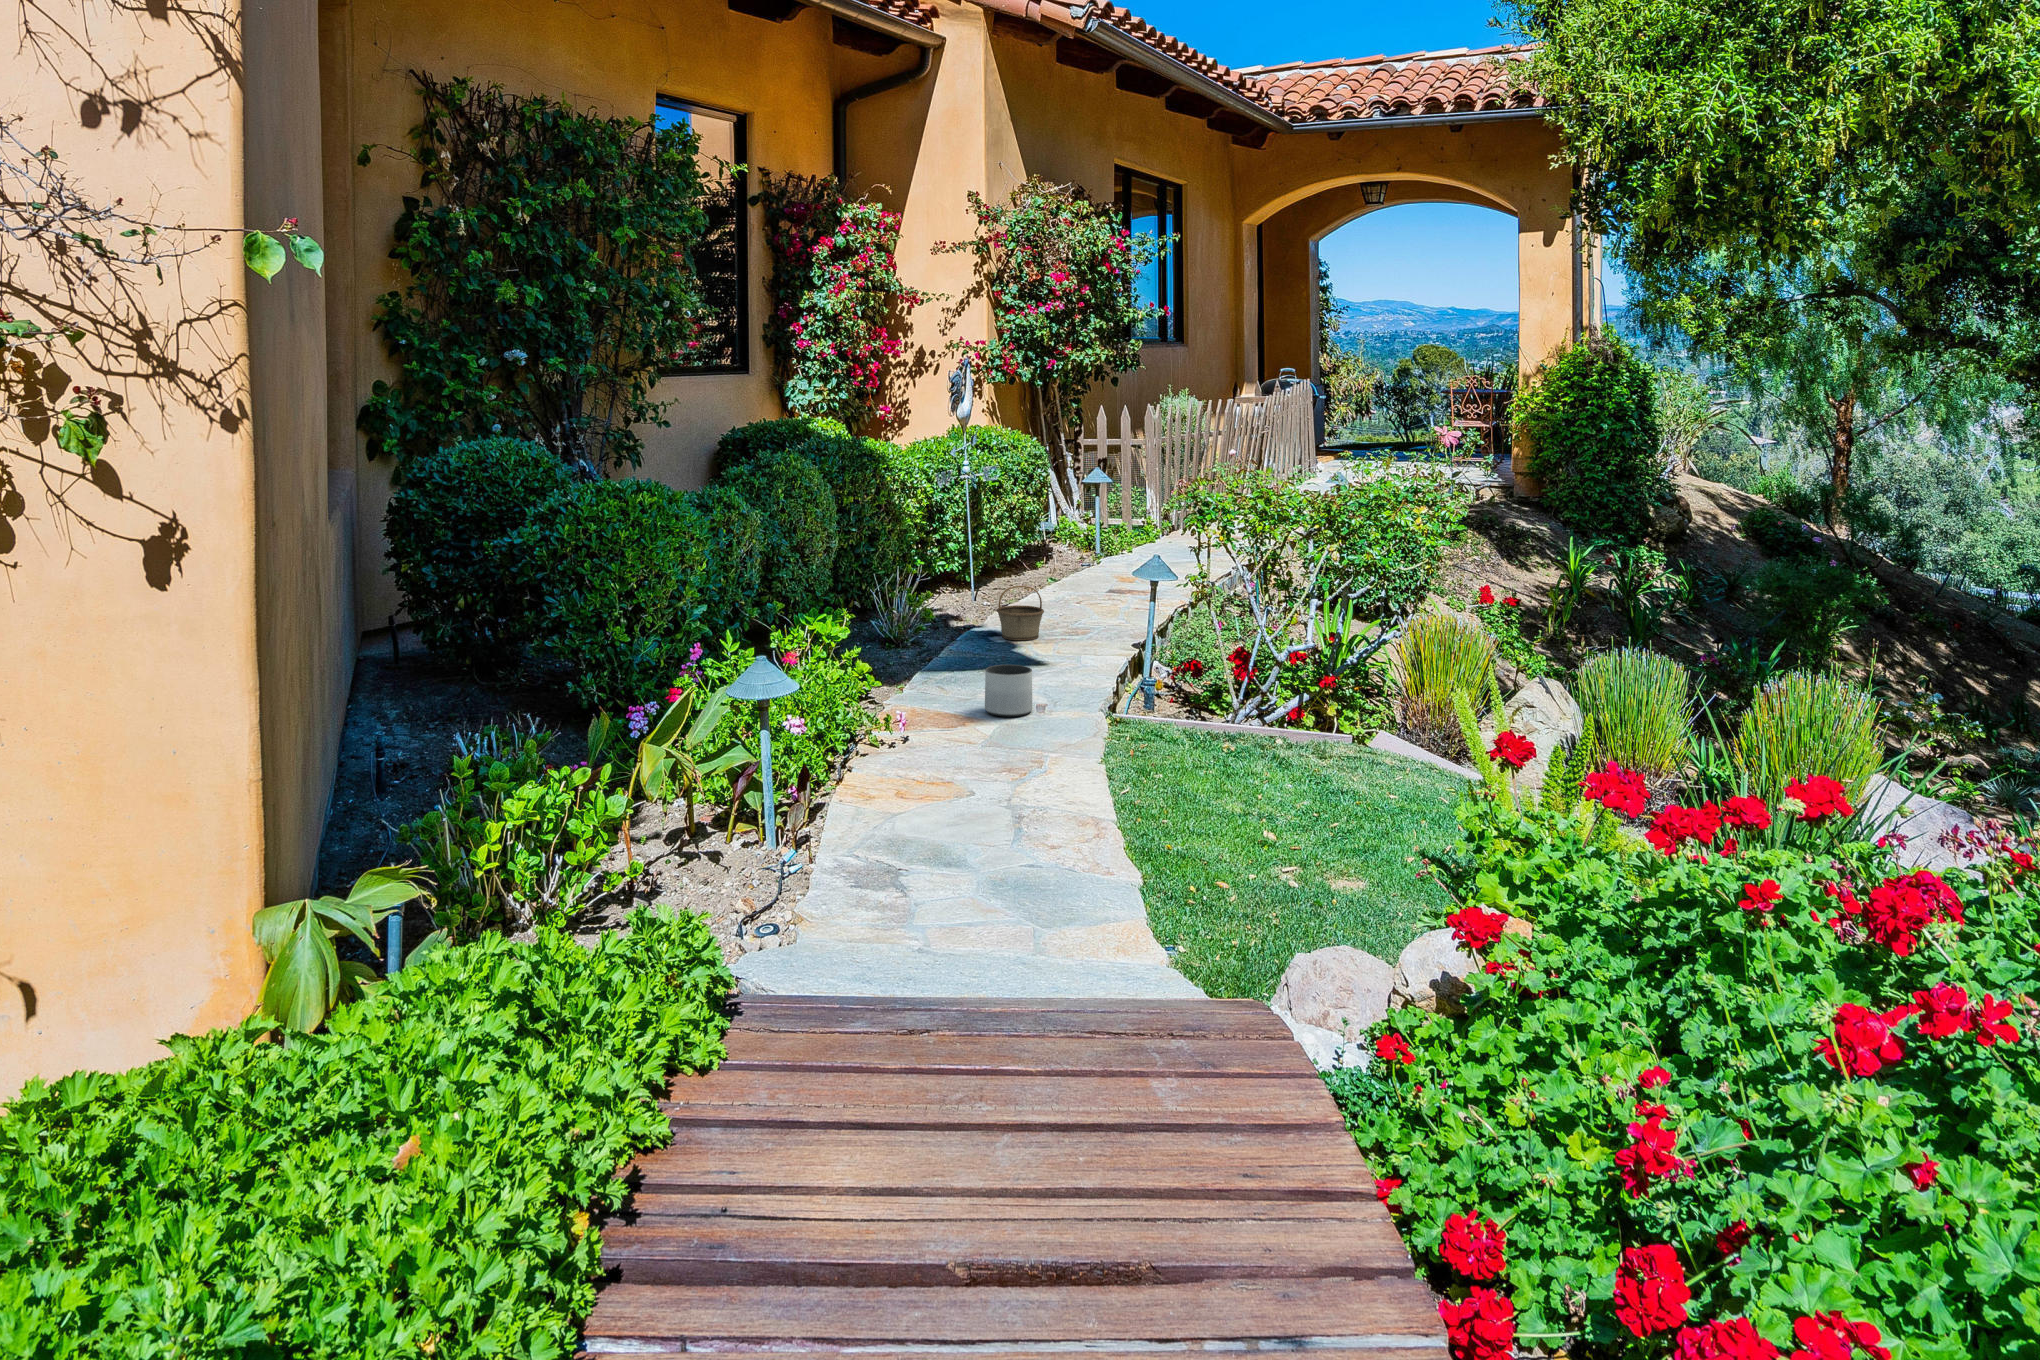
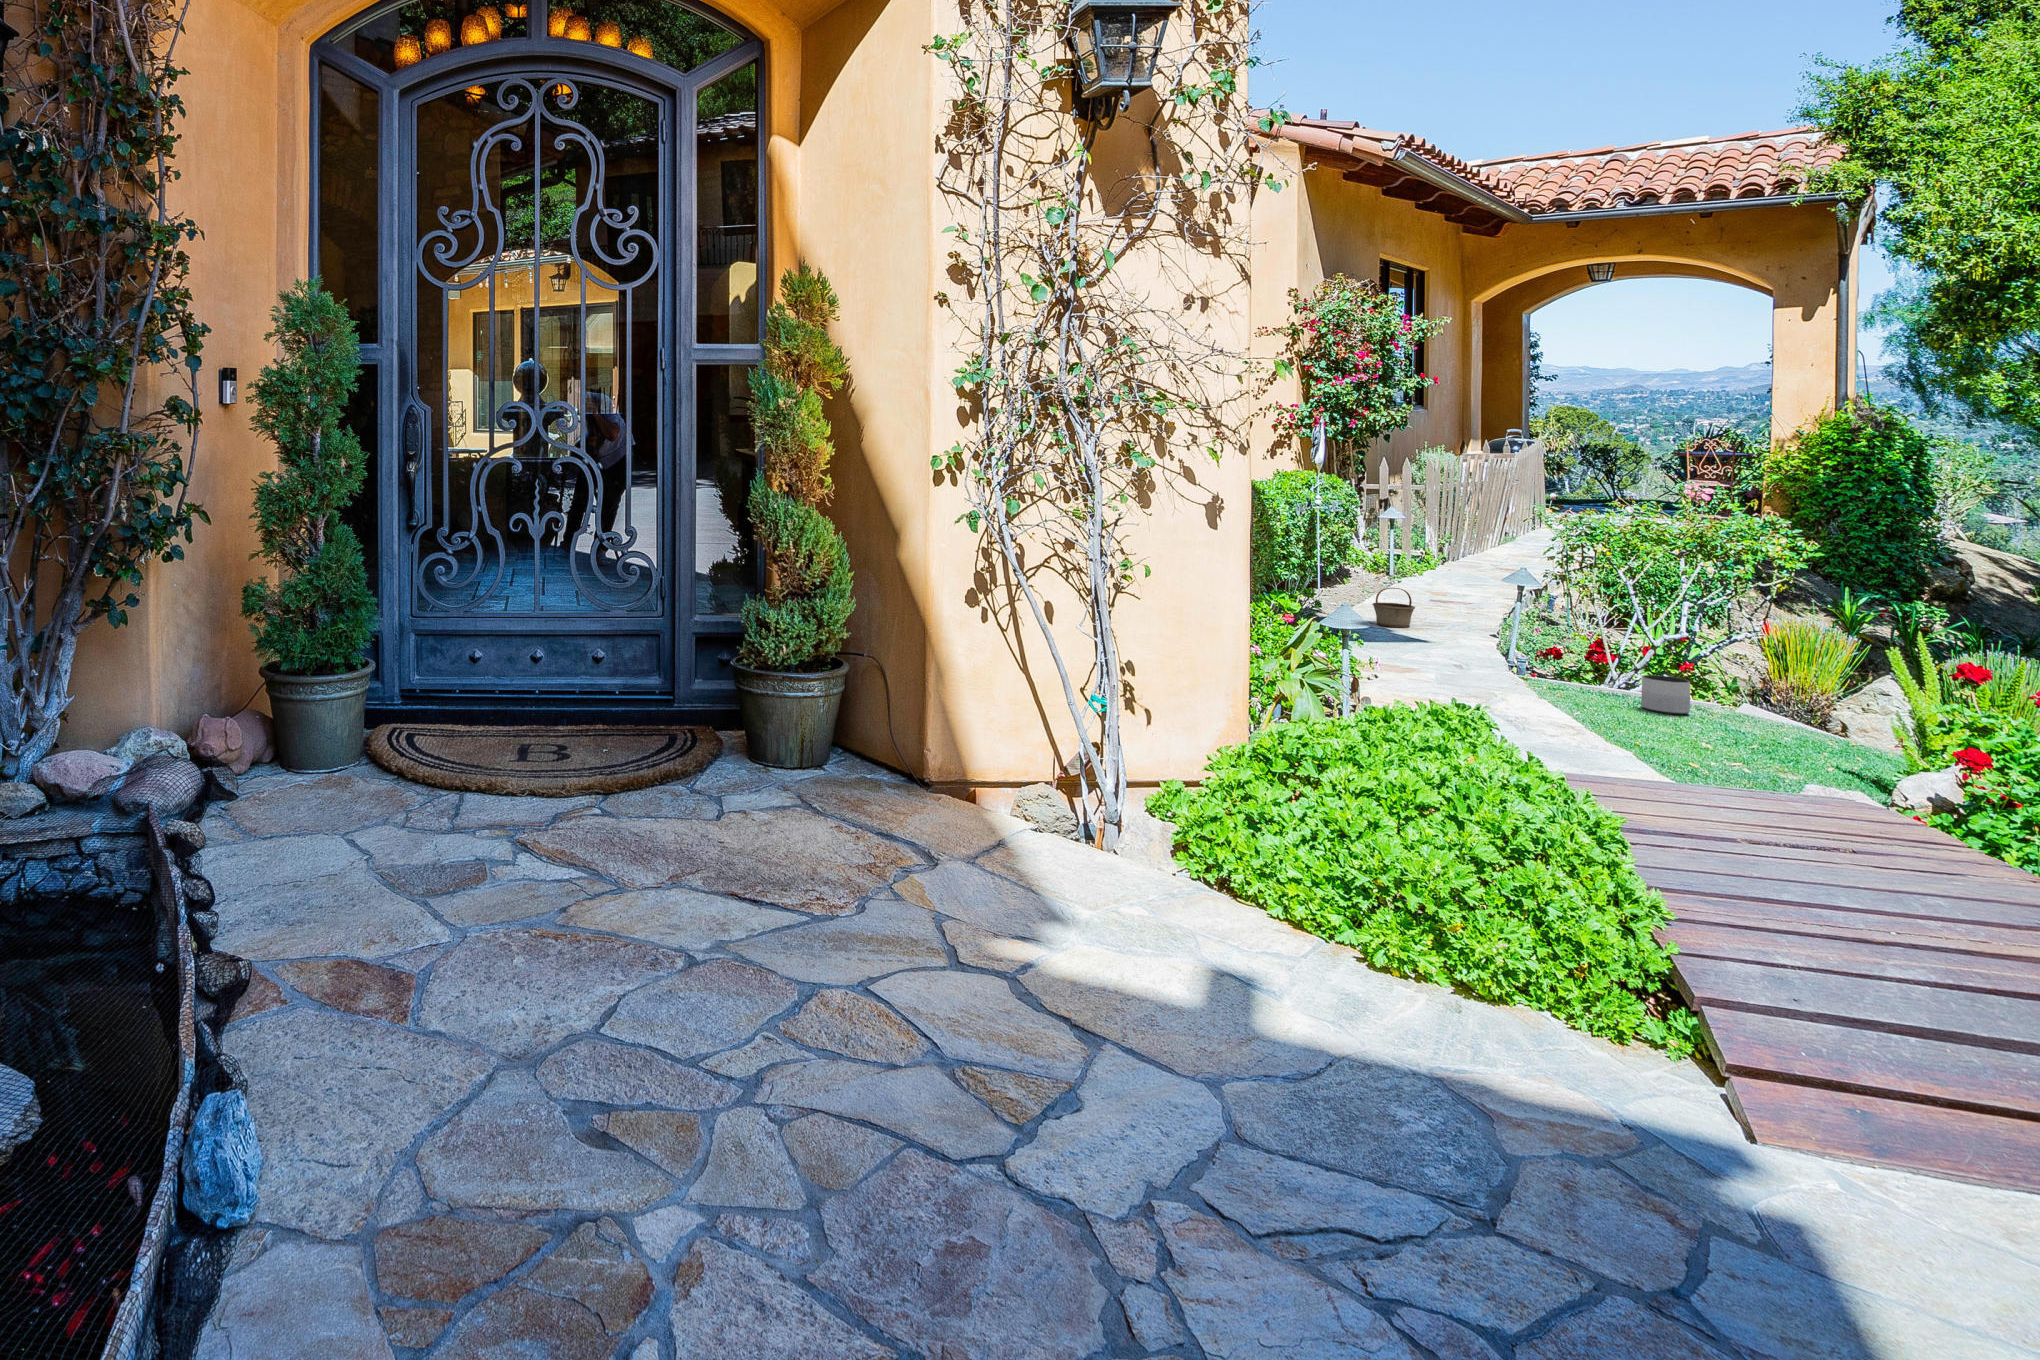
planter: present [985,665,1032,717] -> present [1641,675,1690,715]

